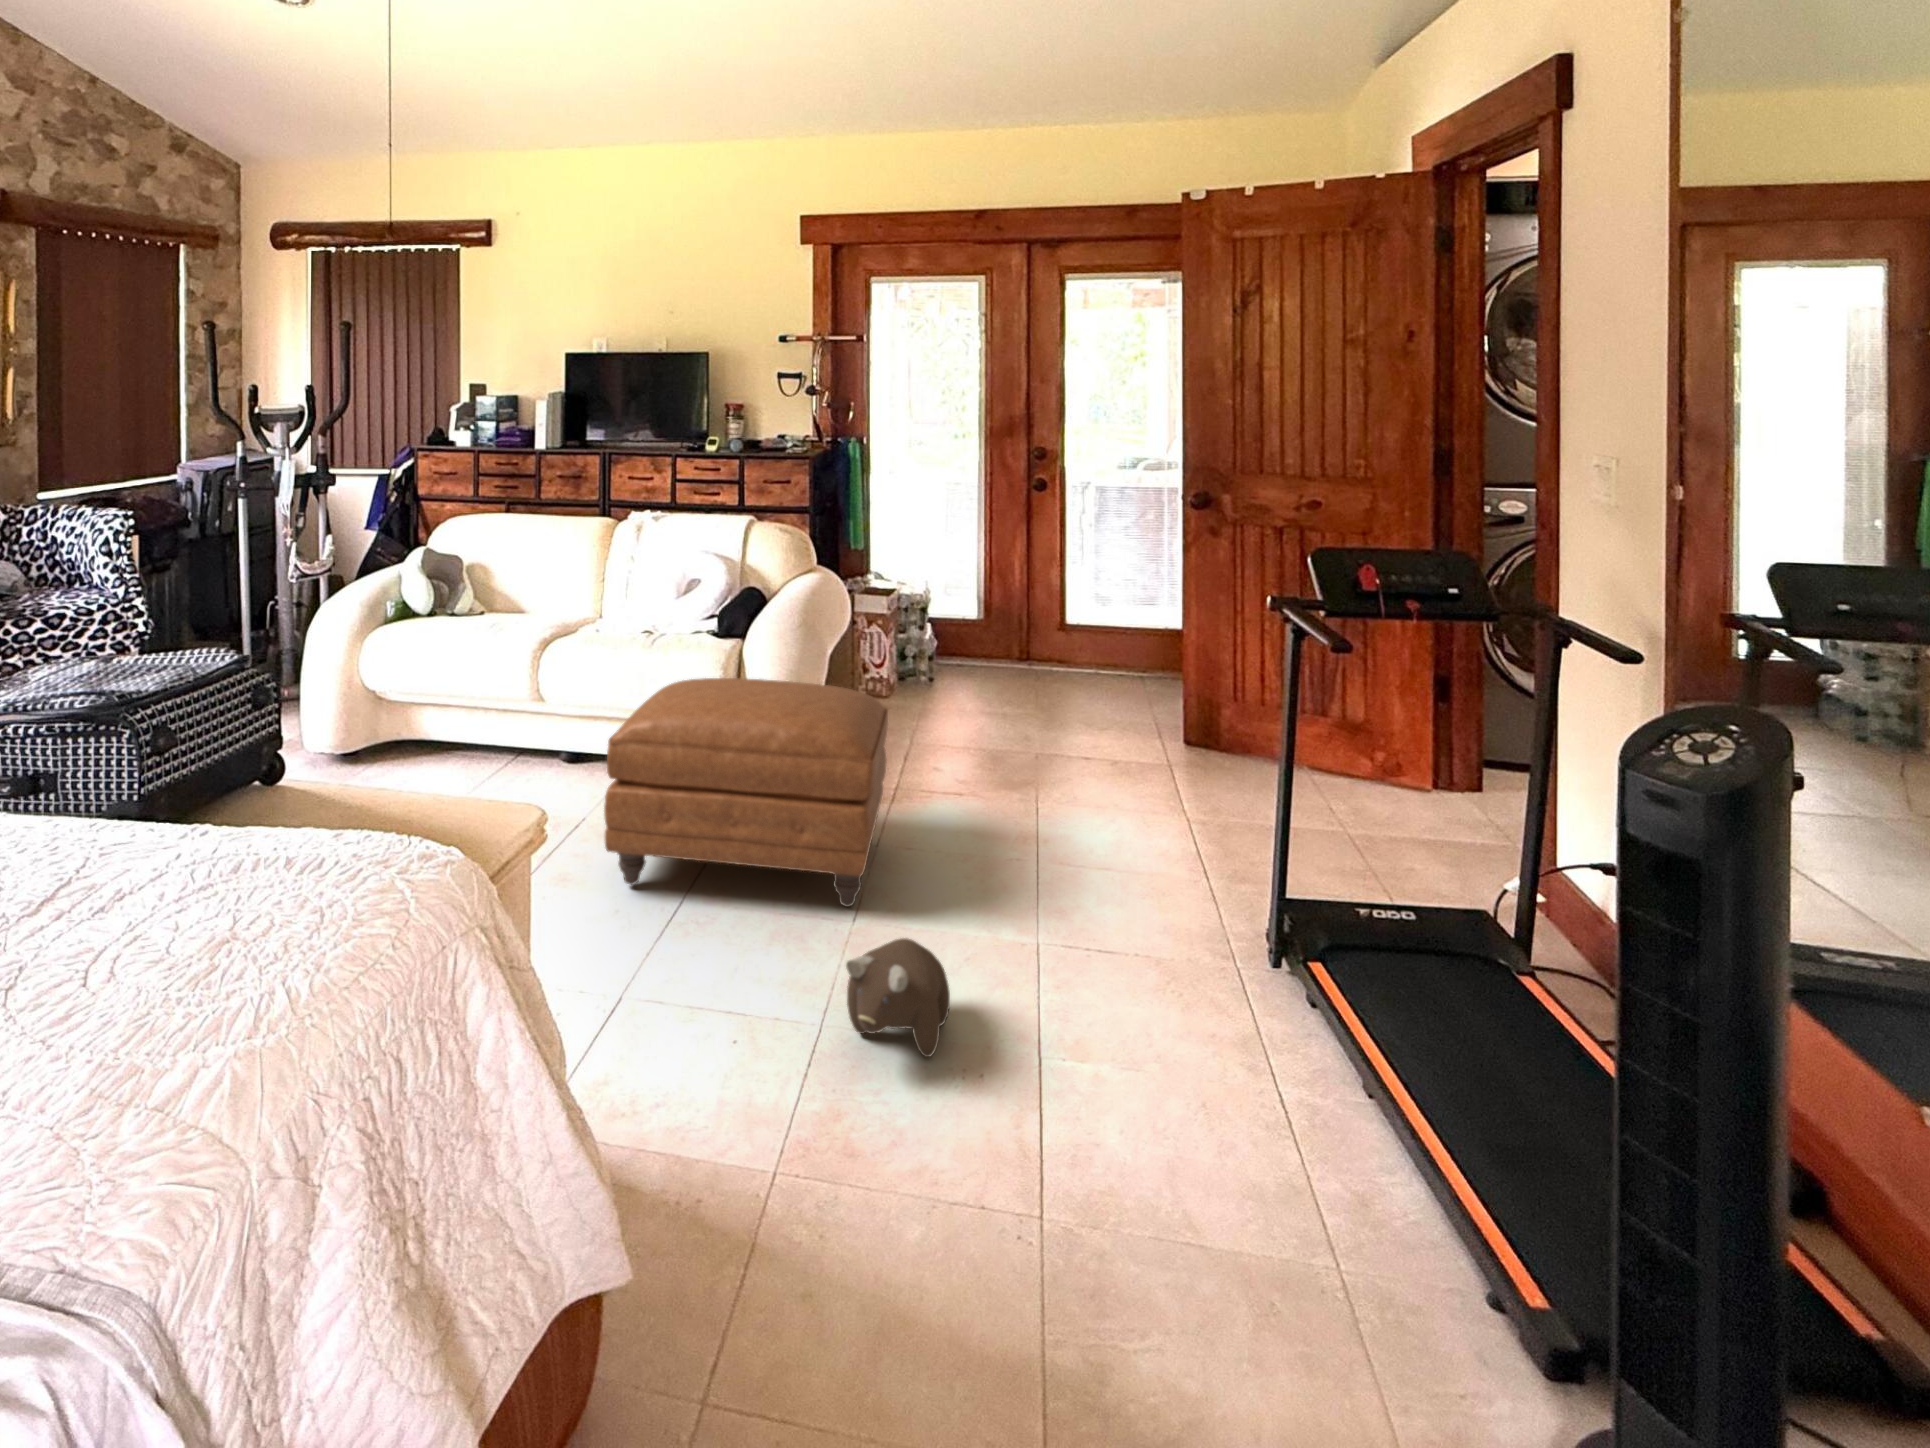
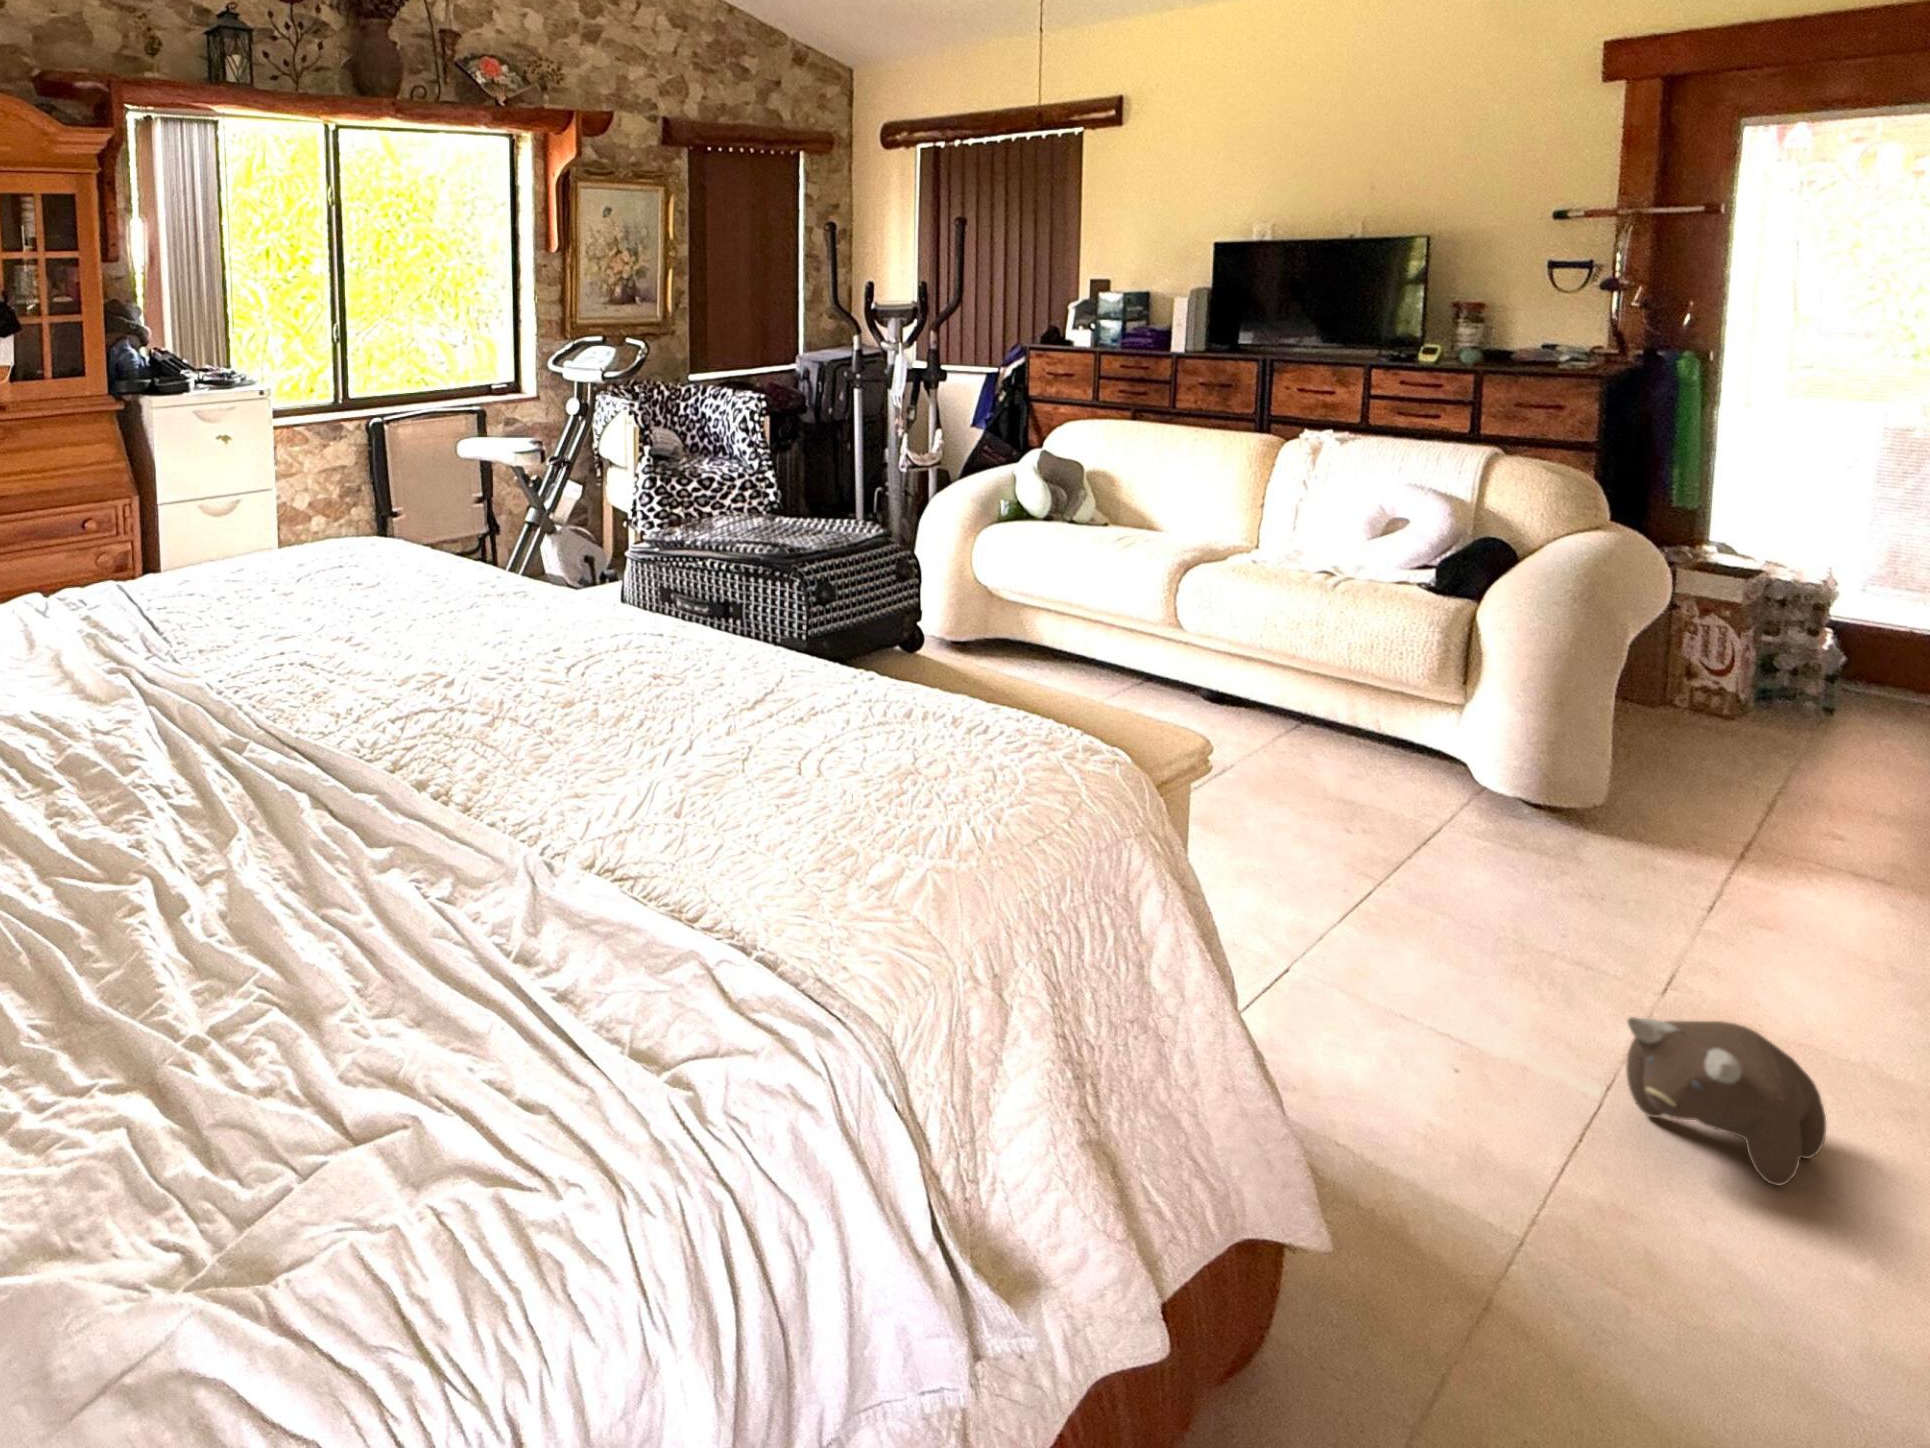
ottoman: present [604,678,888,907] -> none [1259,638,1737,968]

